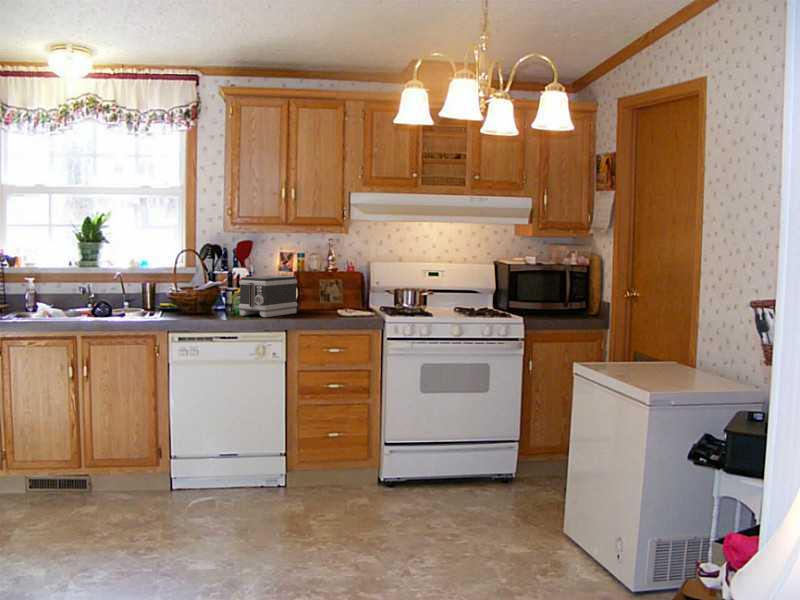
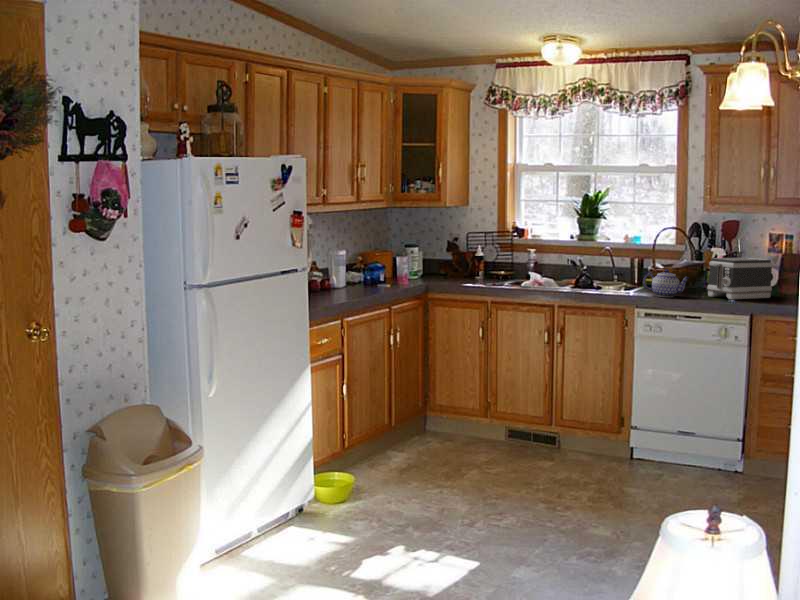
teapot: none [174,290,222,319] -> present [643,269,689,297]

